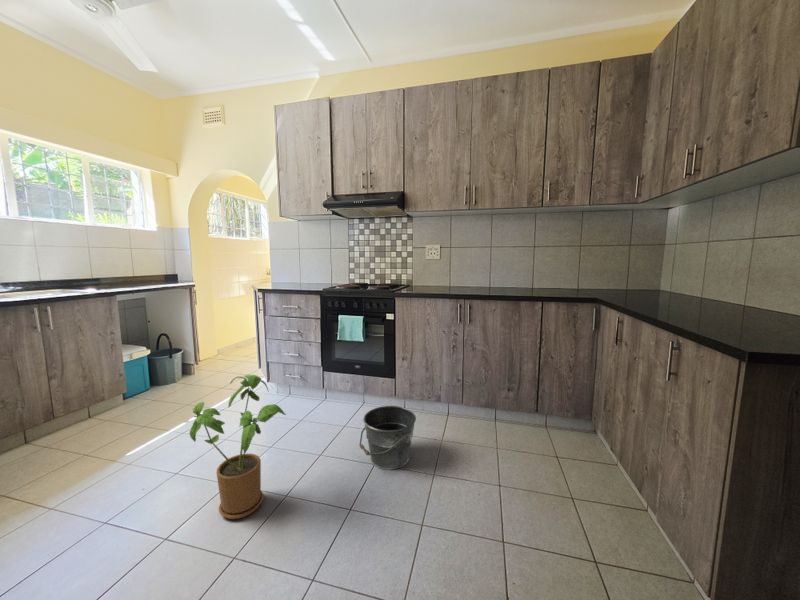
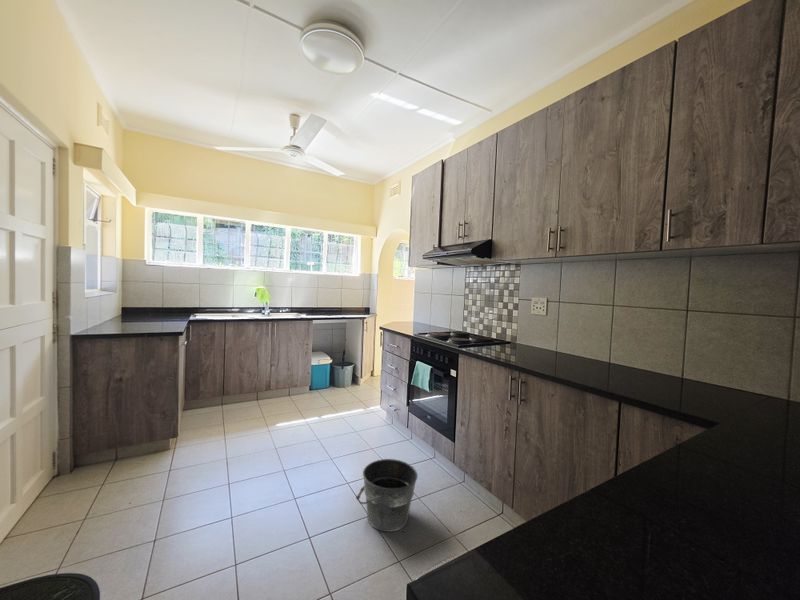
house plant: present [190,375,286,519] -> none [244,387,303,494]

